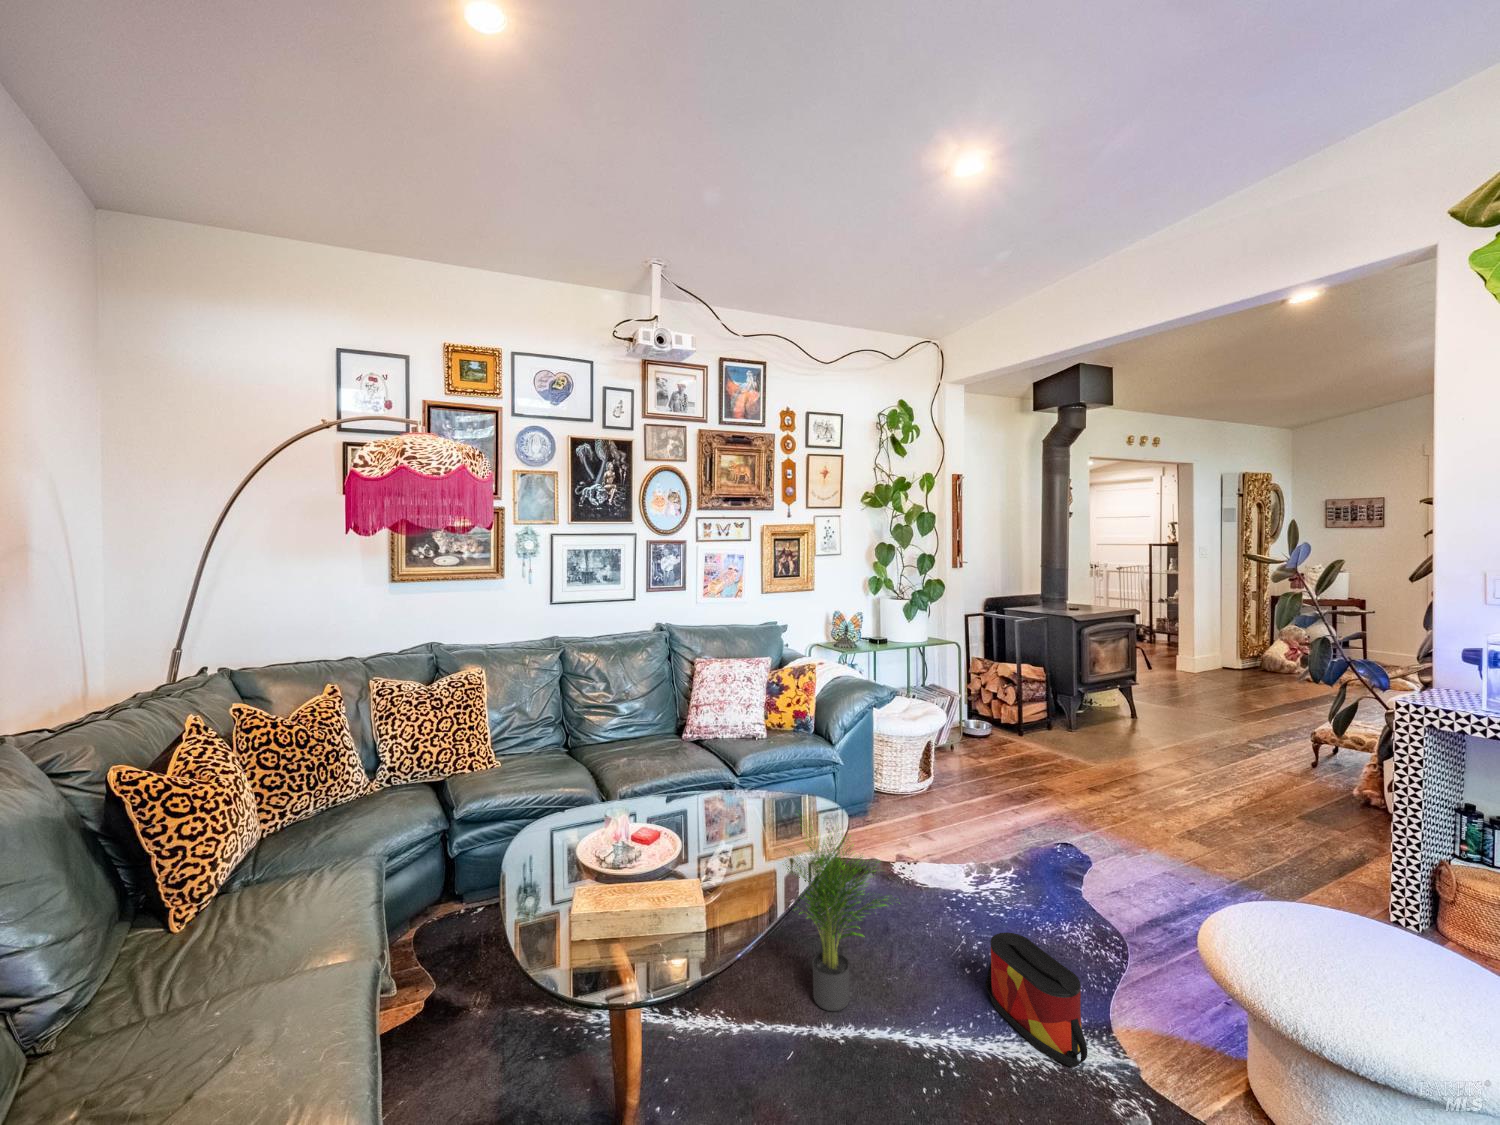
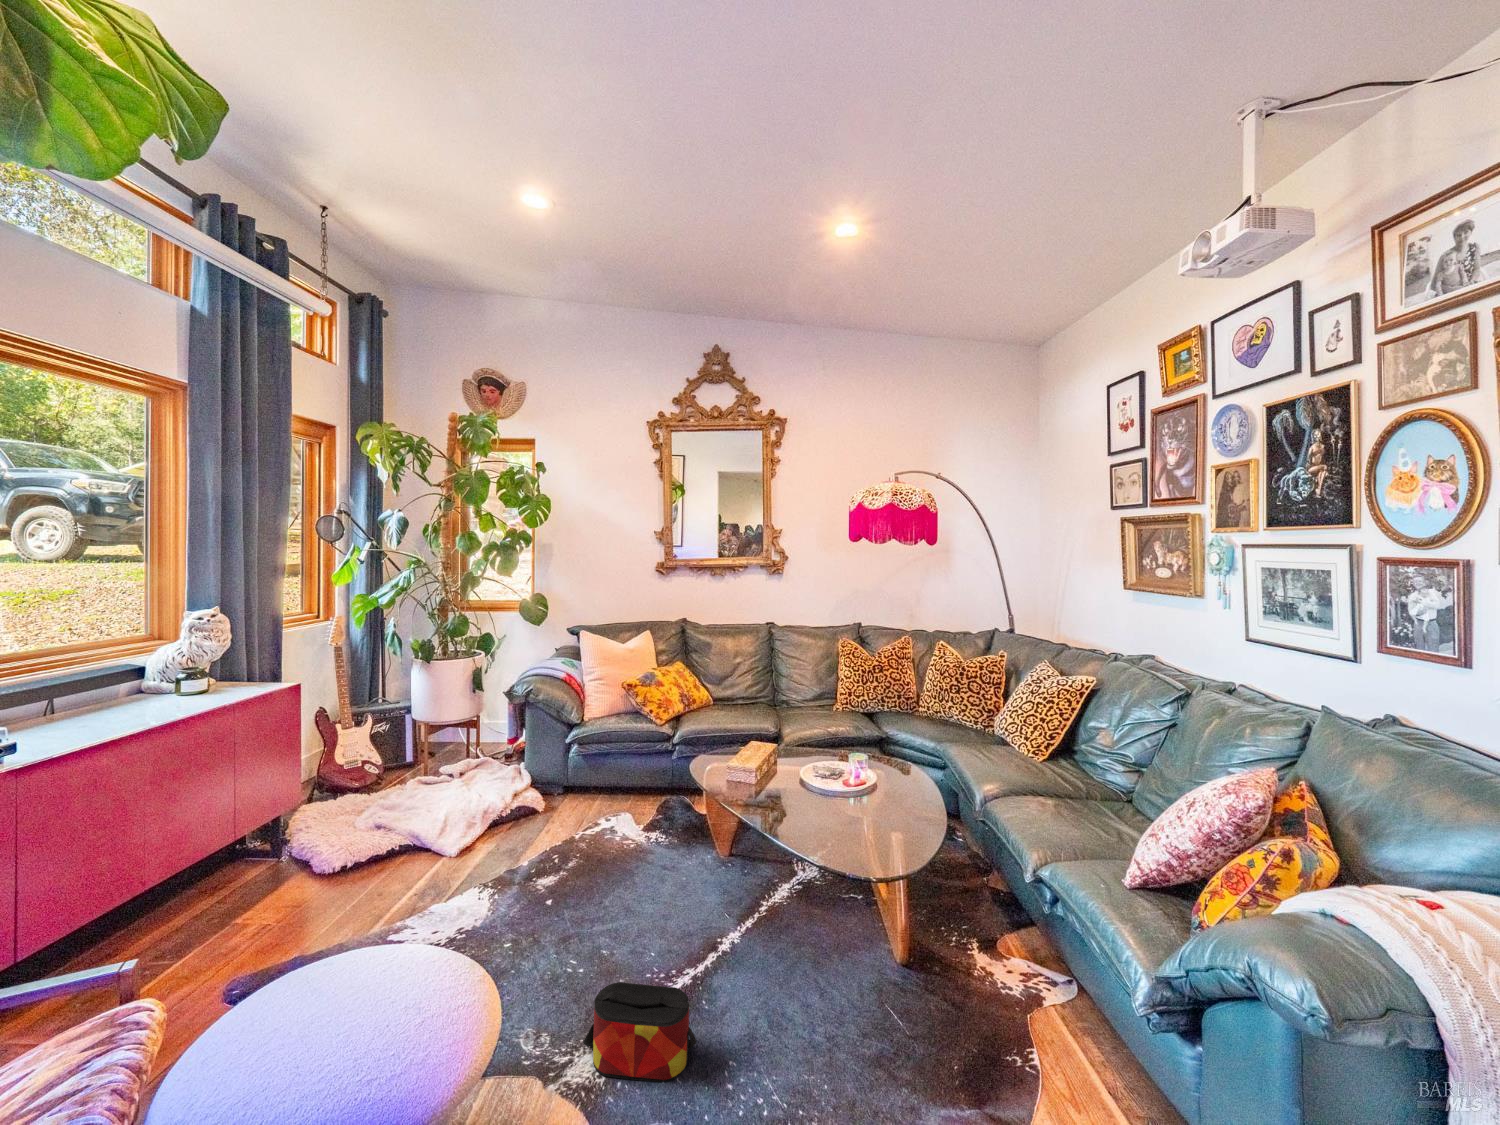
potted plant: present [783,827,888,1011] -> none [699,794,807,957]

